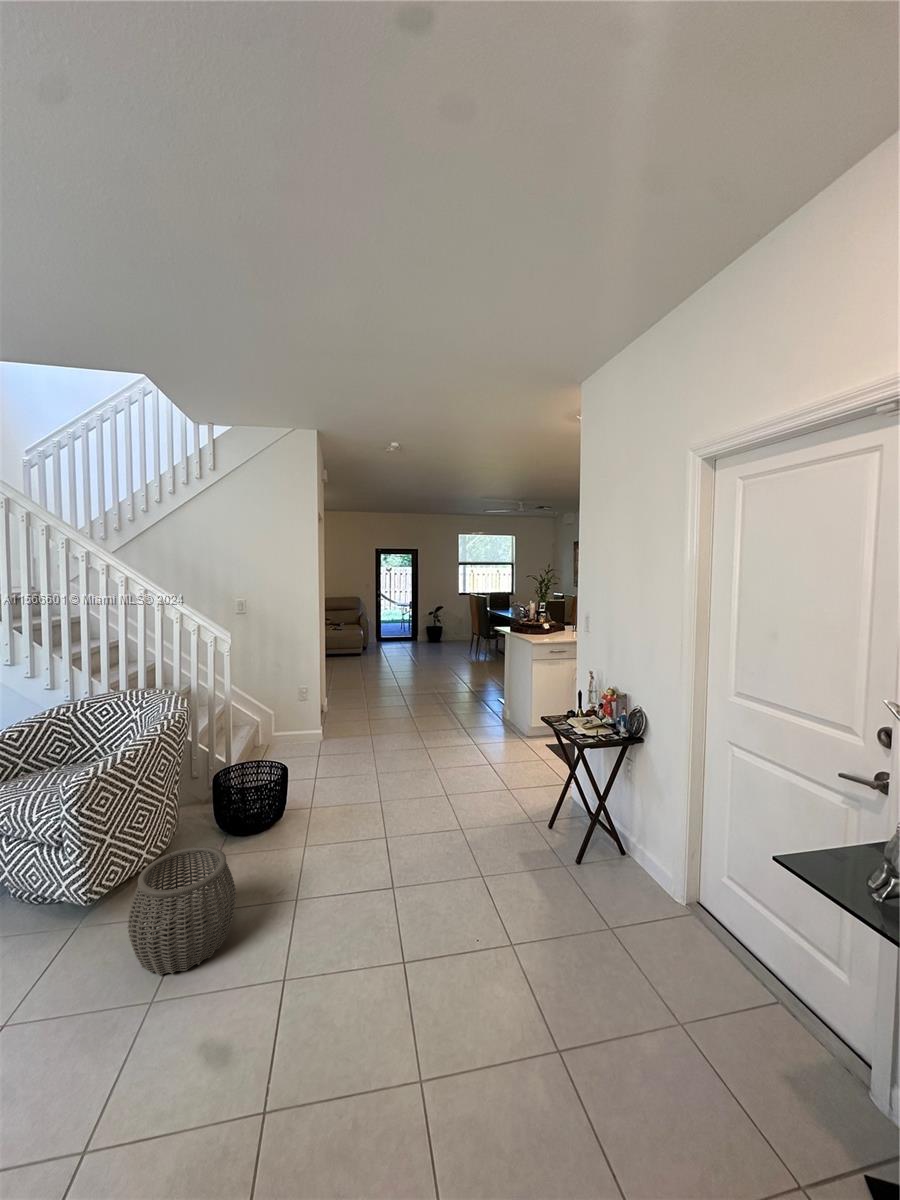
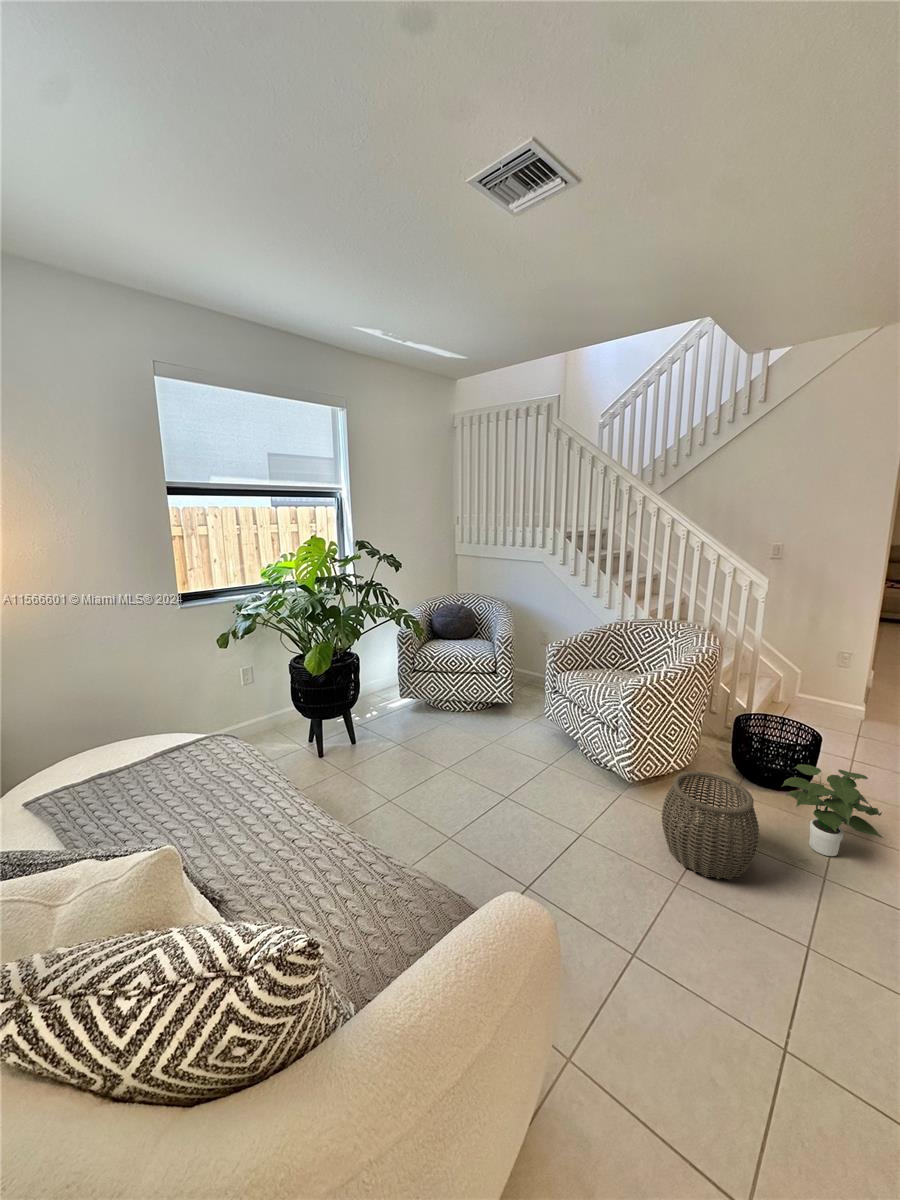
potted plant: none [254,790,331,876] -> present [782,764,883,856]

